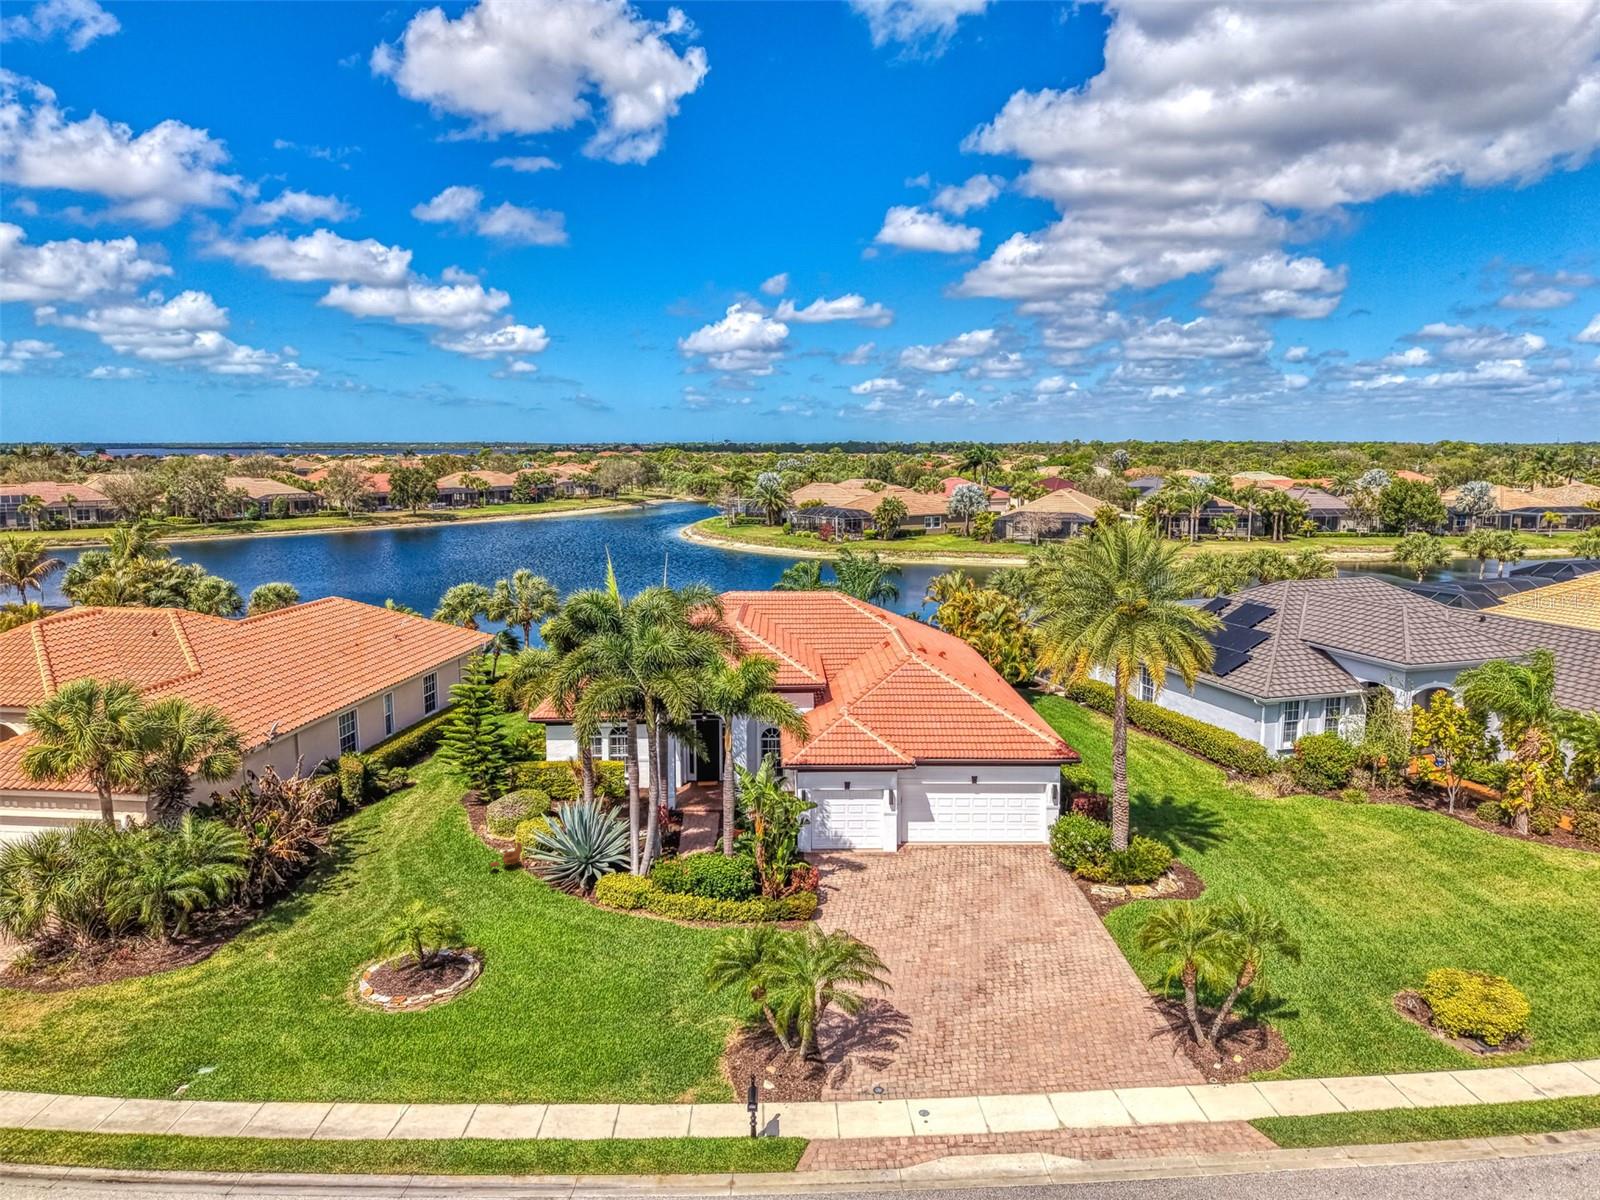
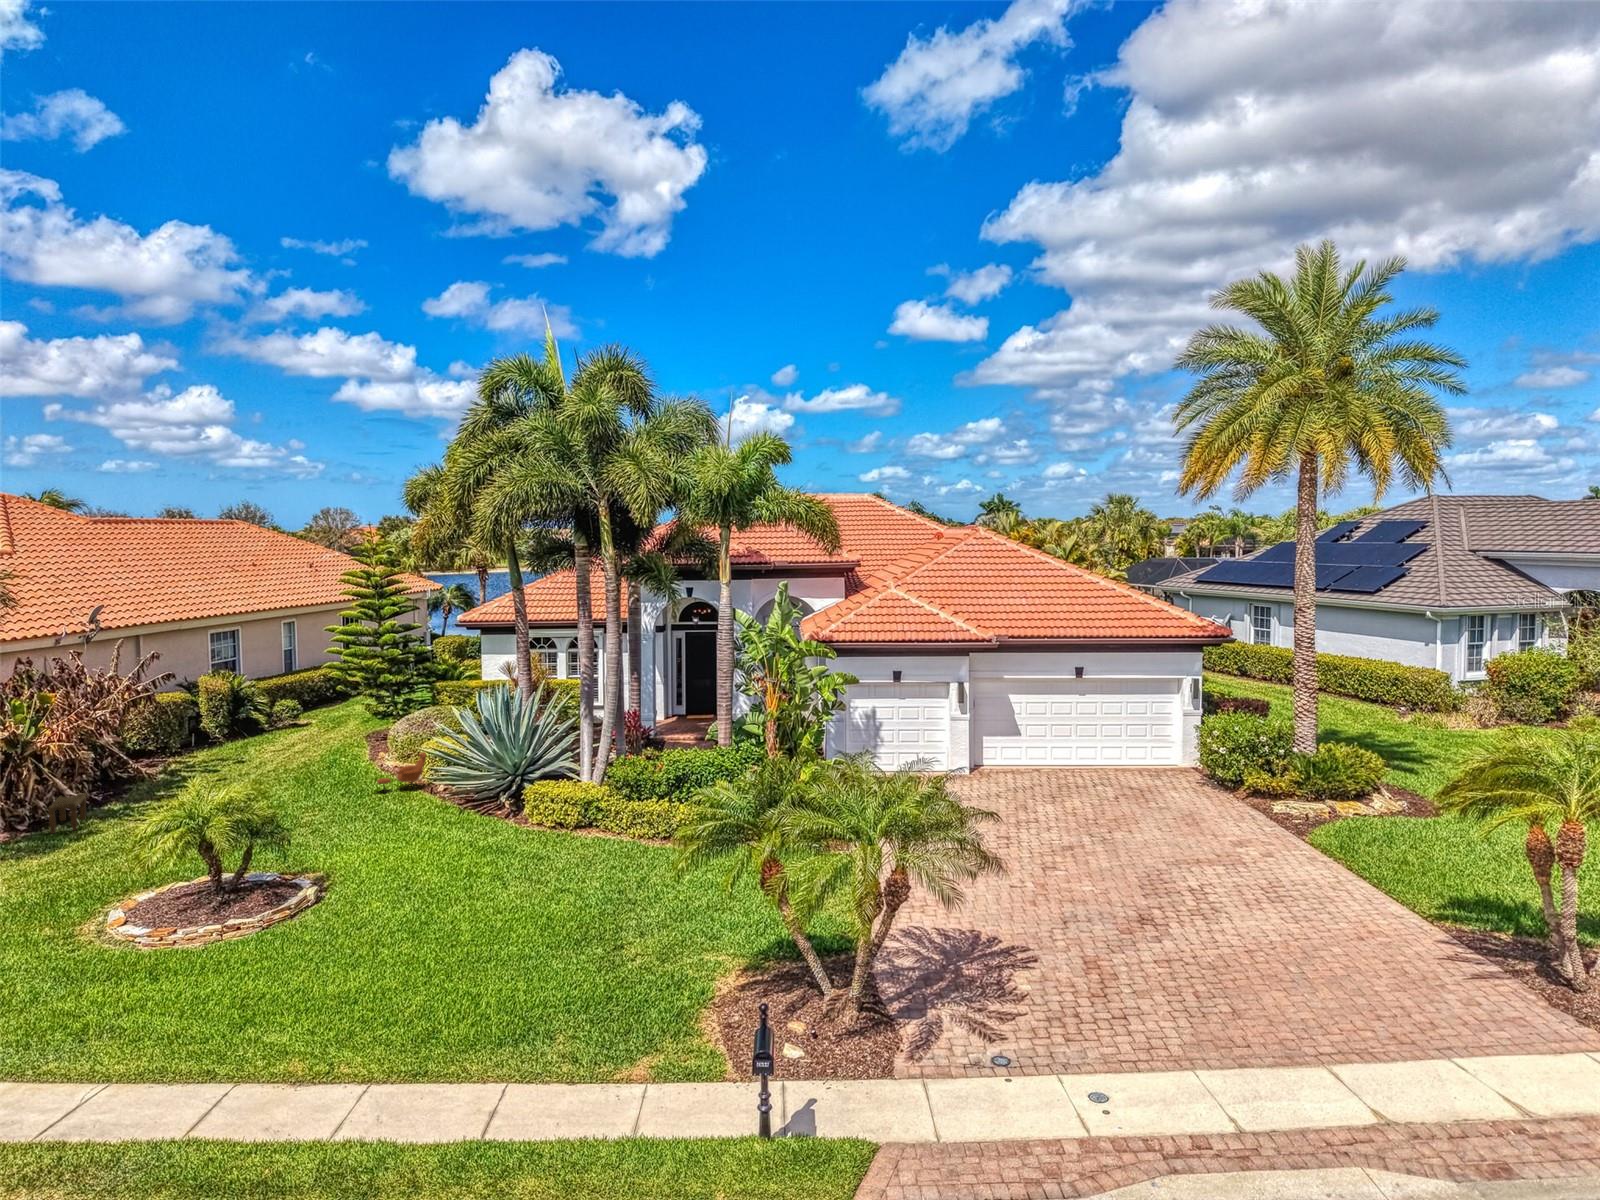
bench: none [288,884,306,916] -> present [48,793,87,834]

